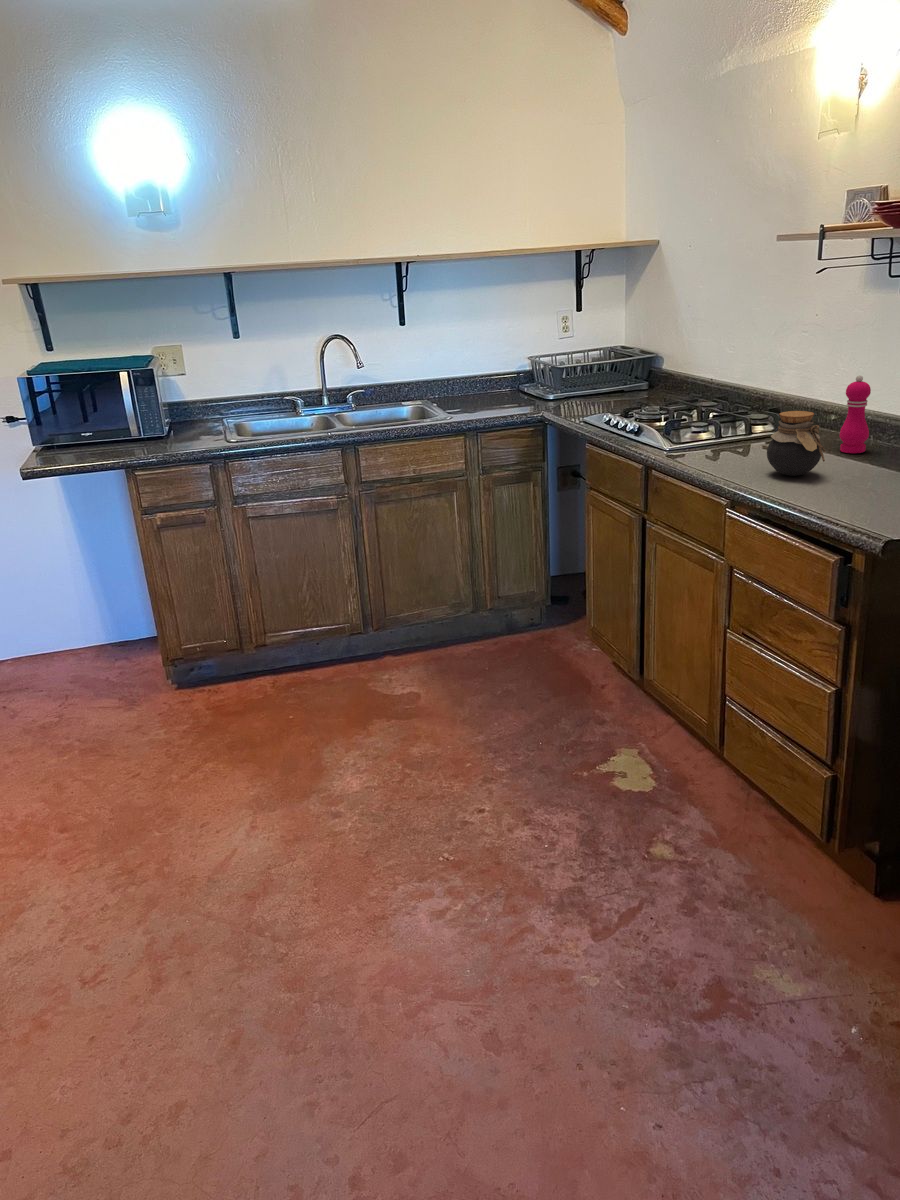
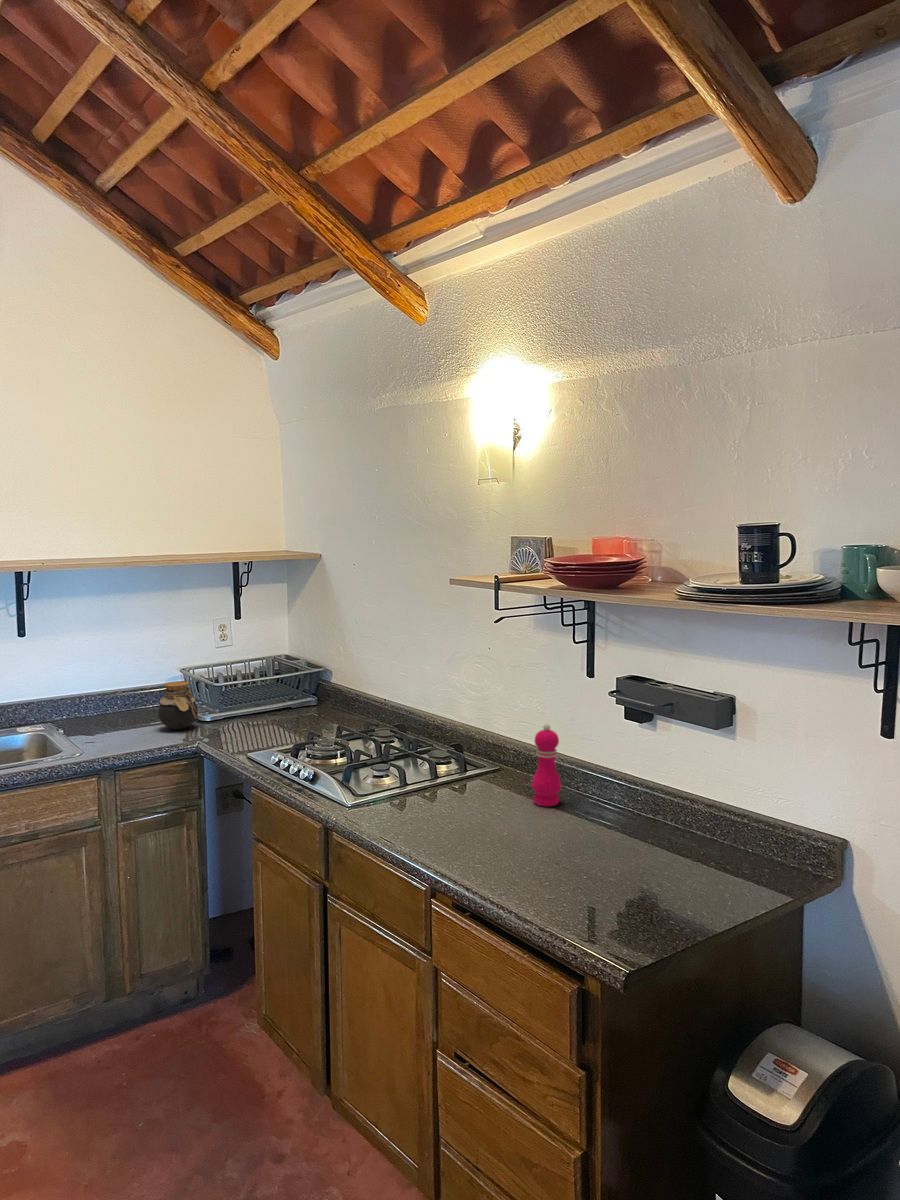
jar: present [767,411,825,476] -> present [158,681,198,729]

